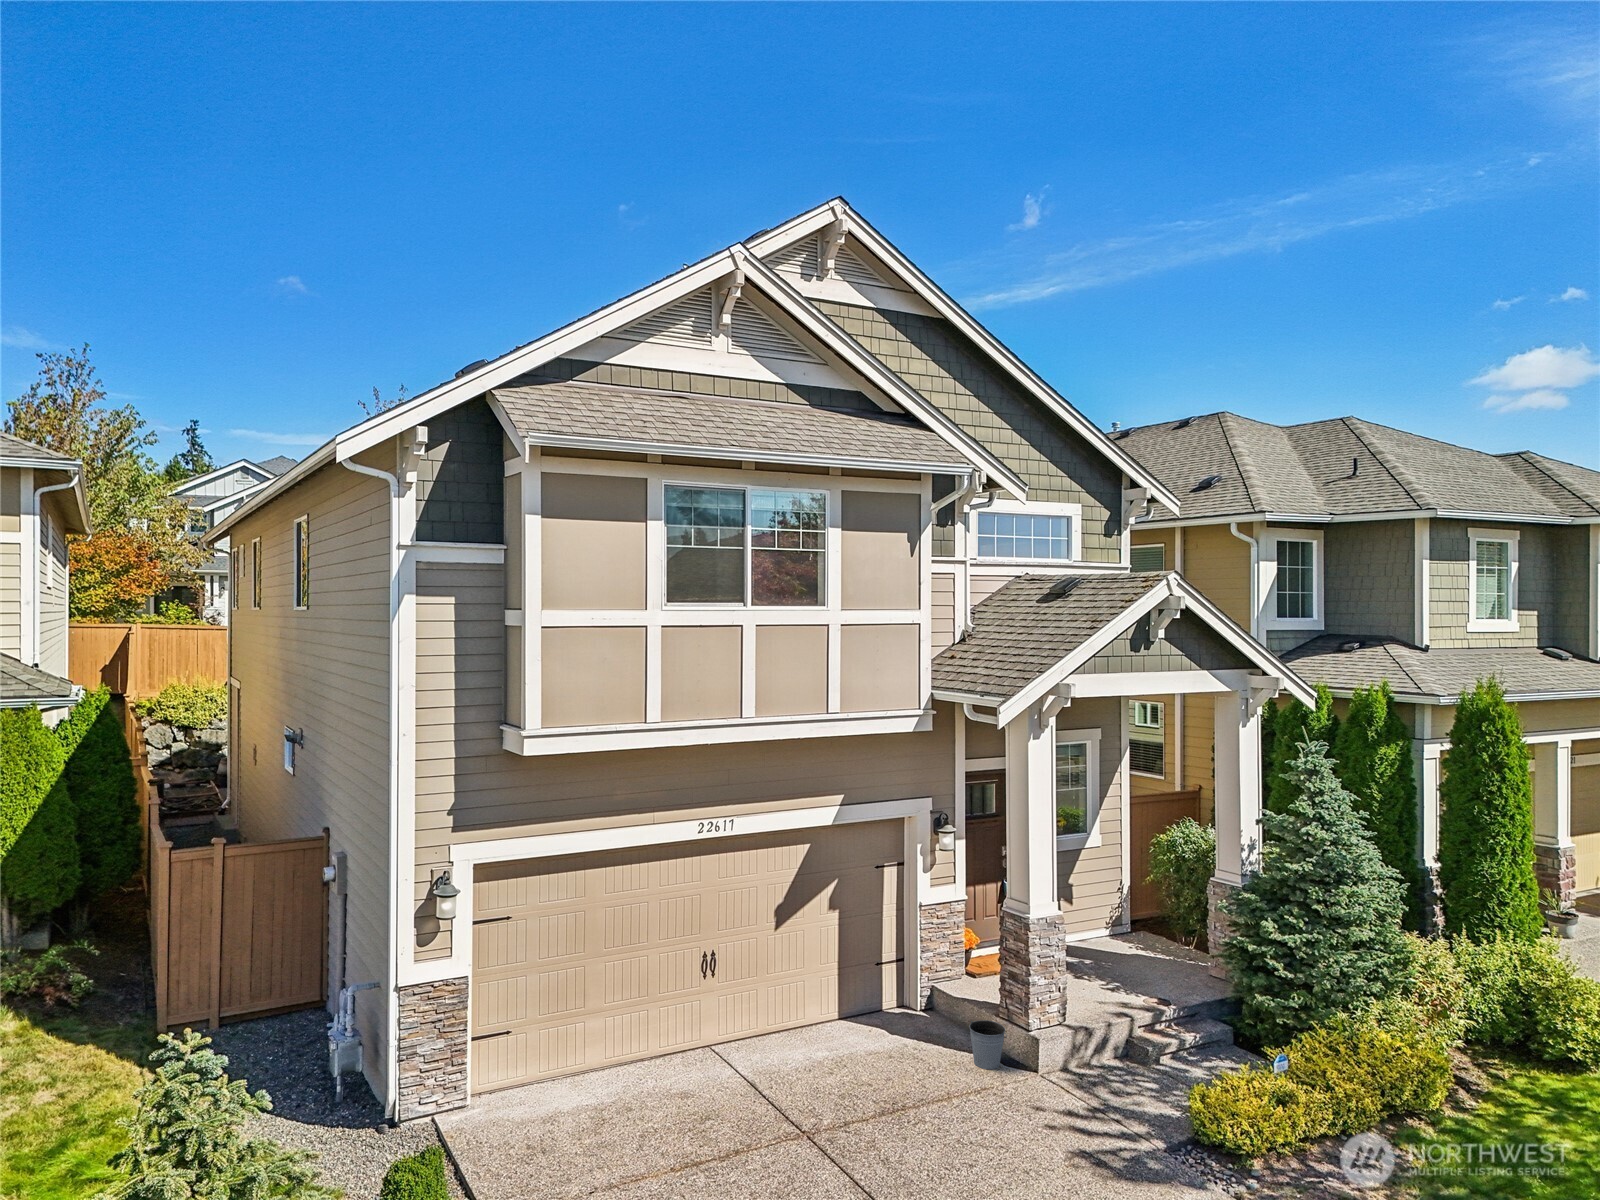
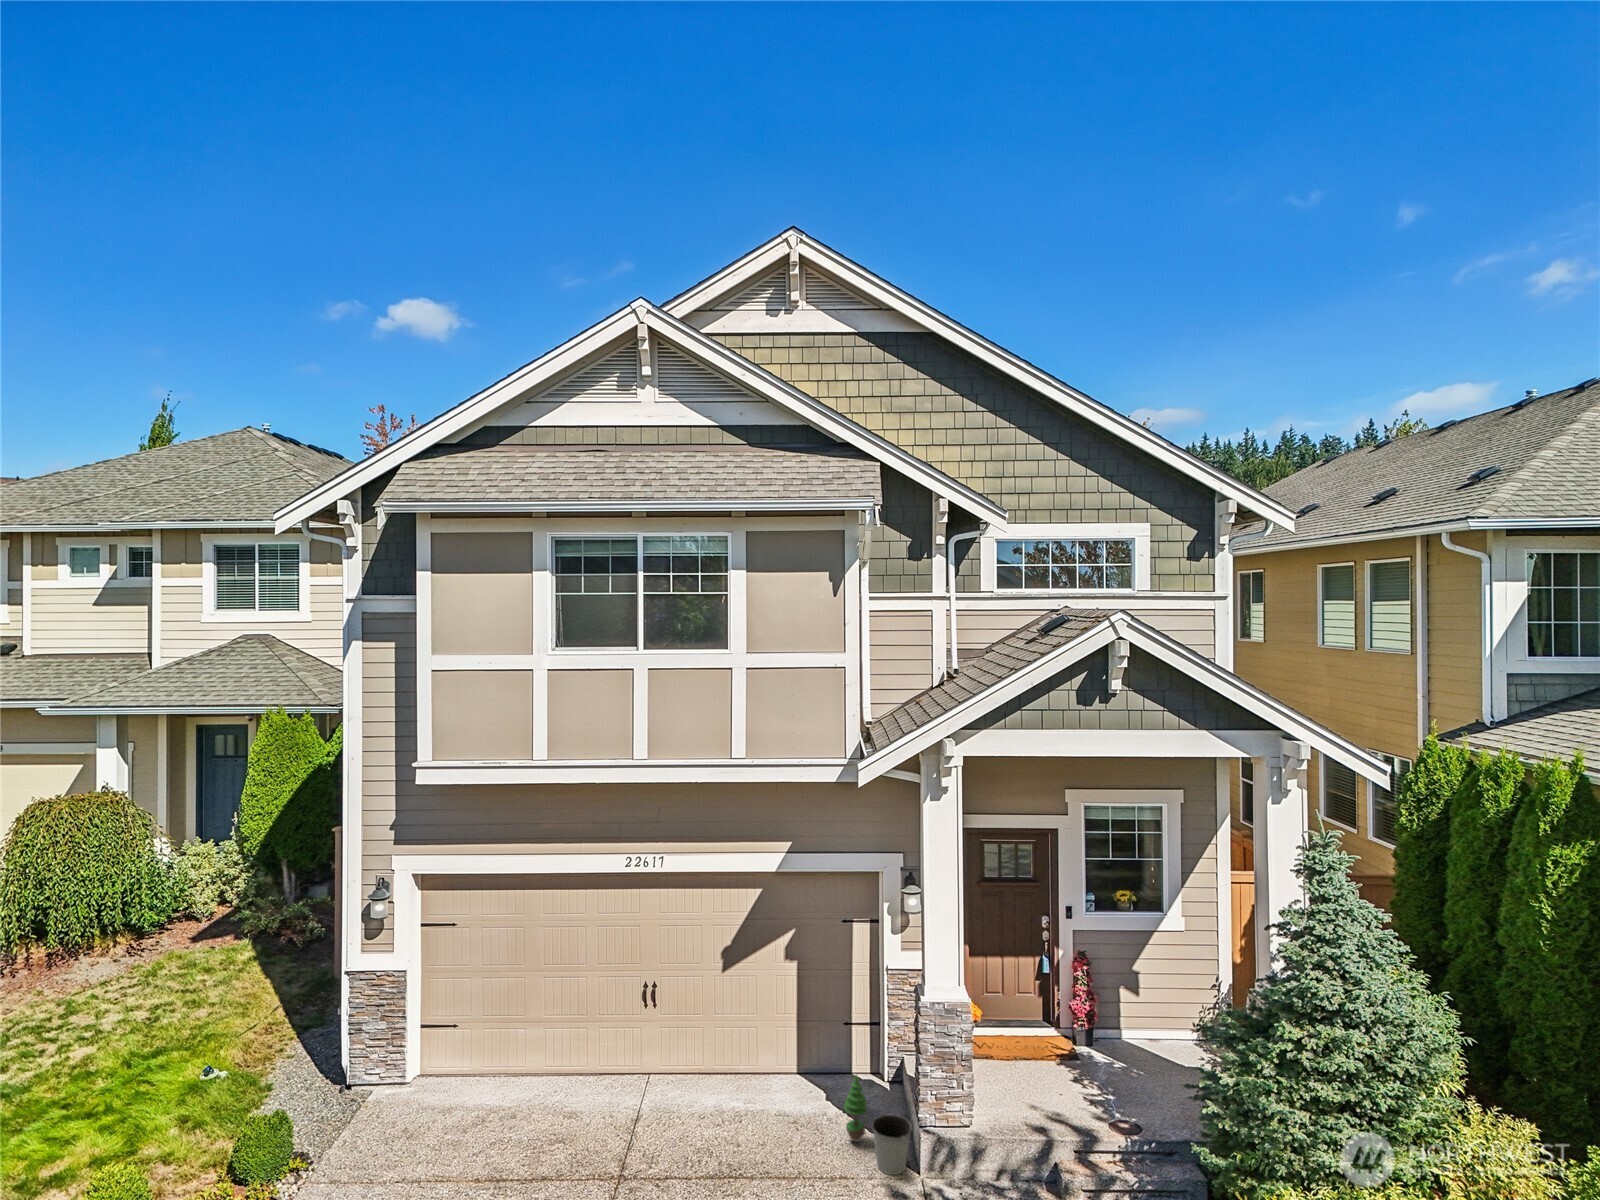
potted tree: none [930,991,953,1055] -> present [844,1075,867,1141]

